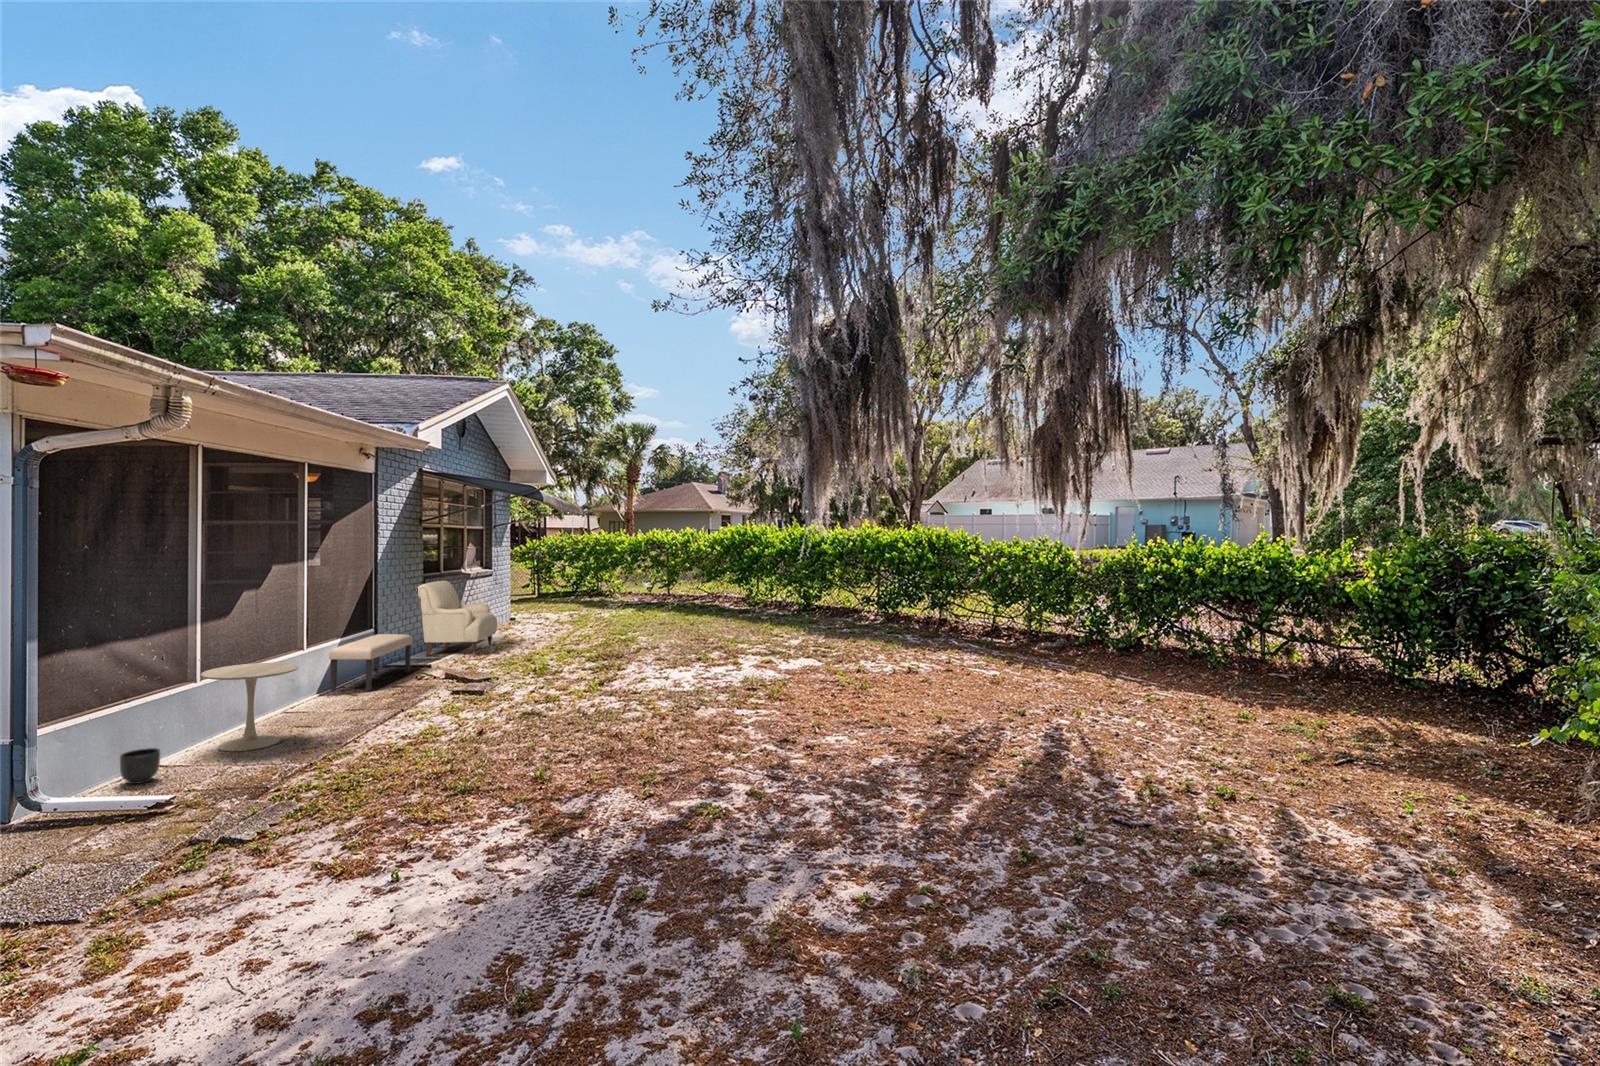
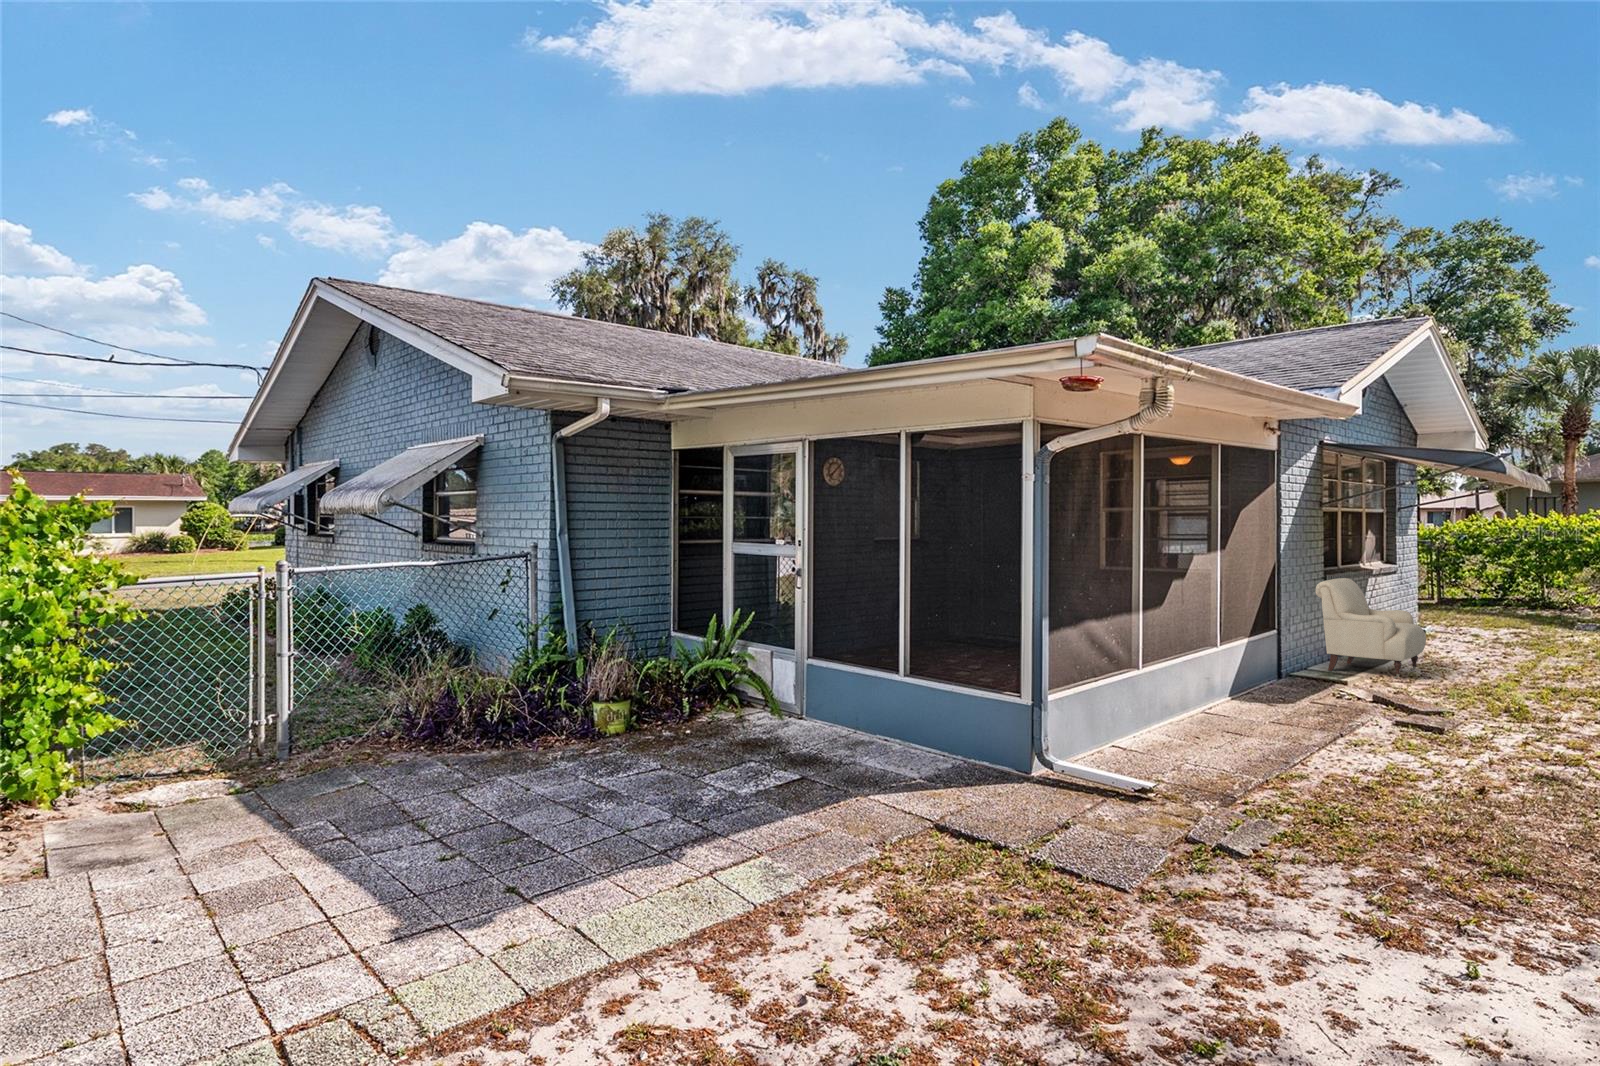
bench: present [329,634,412,691] -> none [1238,639,1325,705]
side table: present [201,663,299,751] -> none [1146,657,1239,751]
planter: present [120,748,160,784] -> none [1097,729,1128,763]

